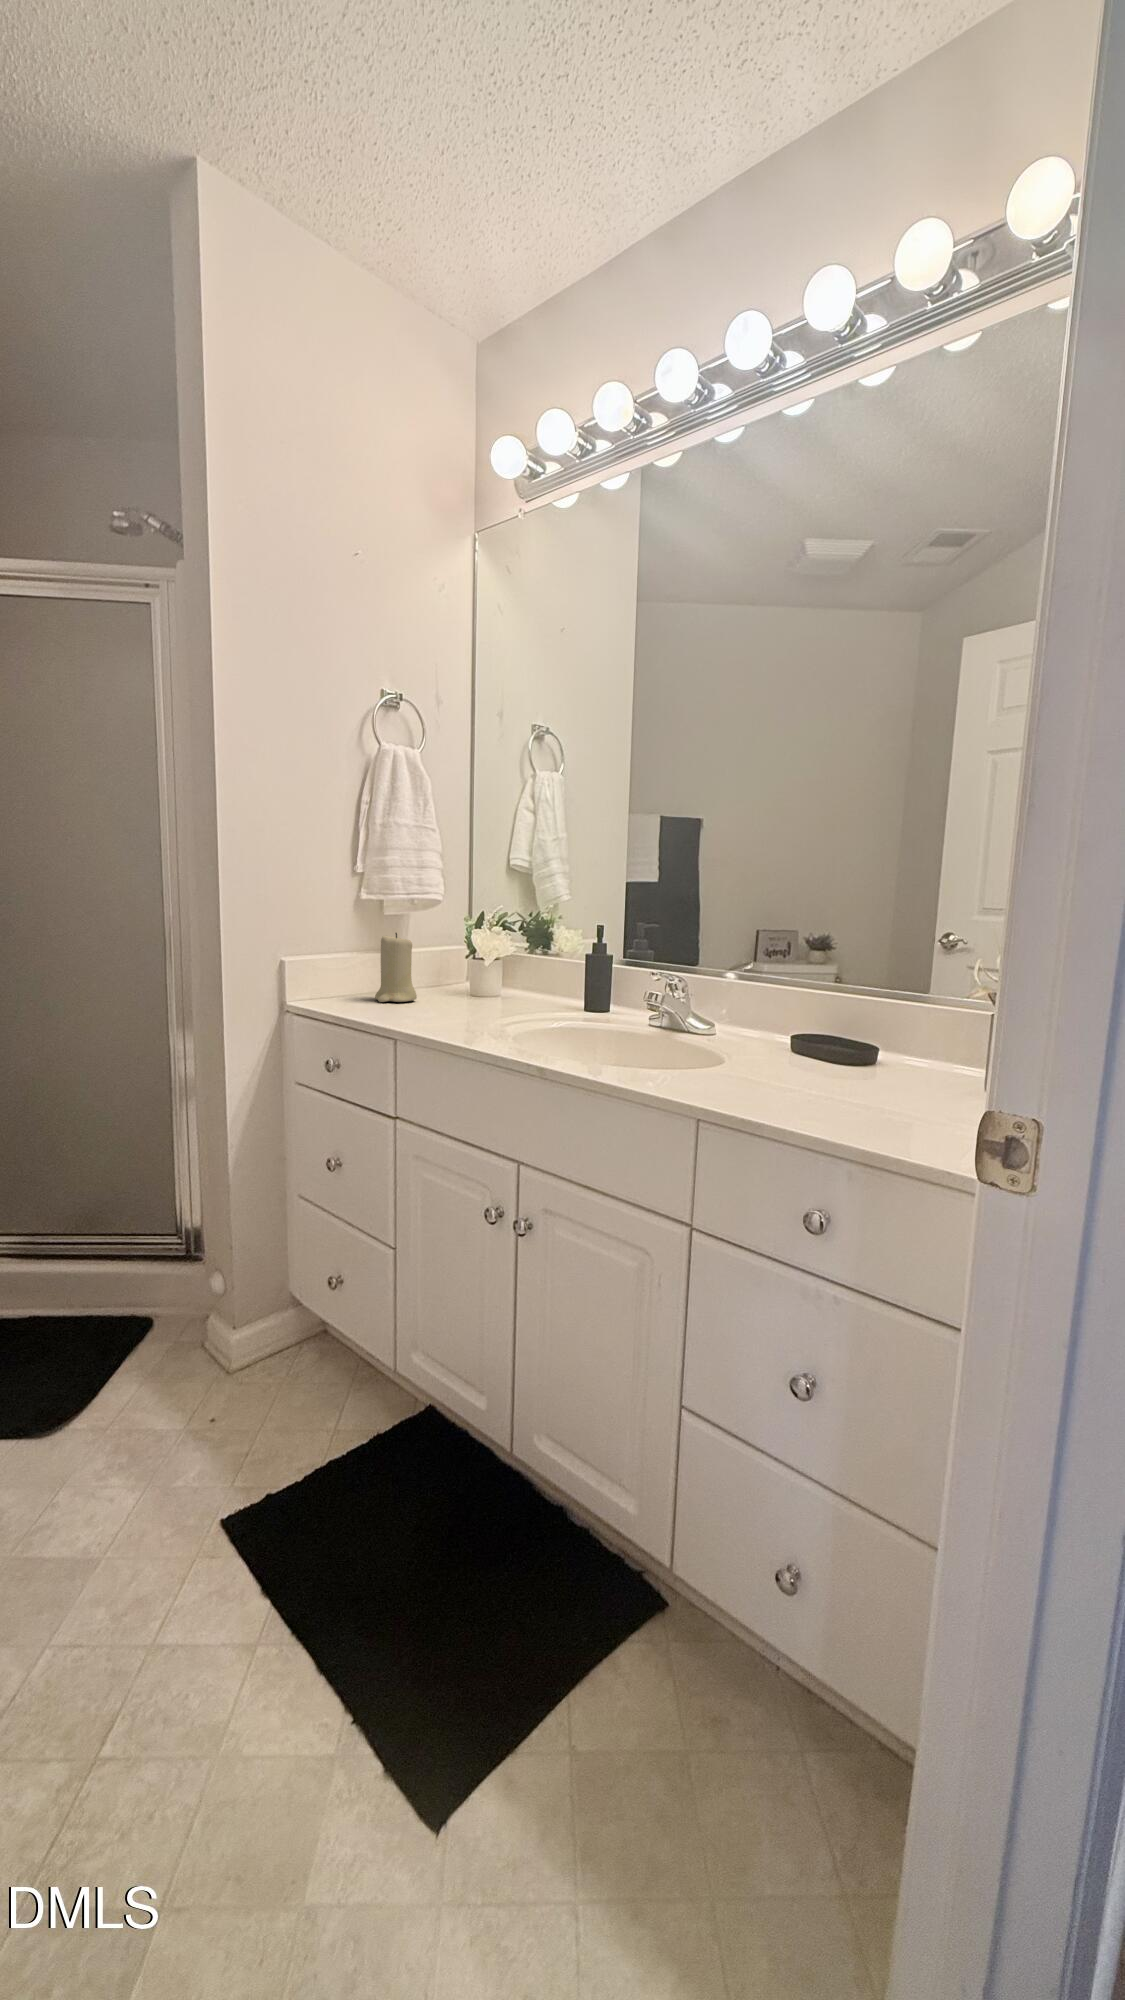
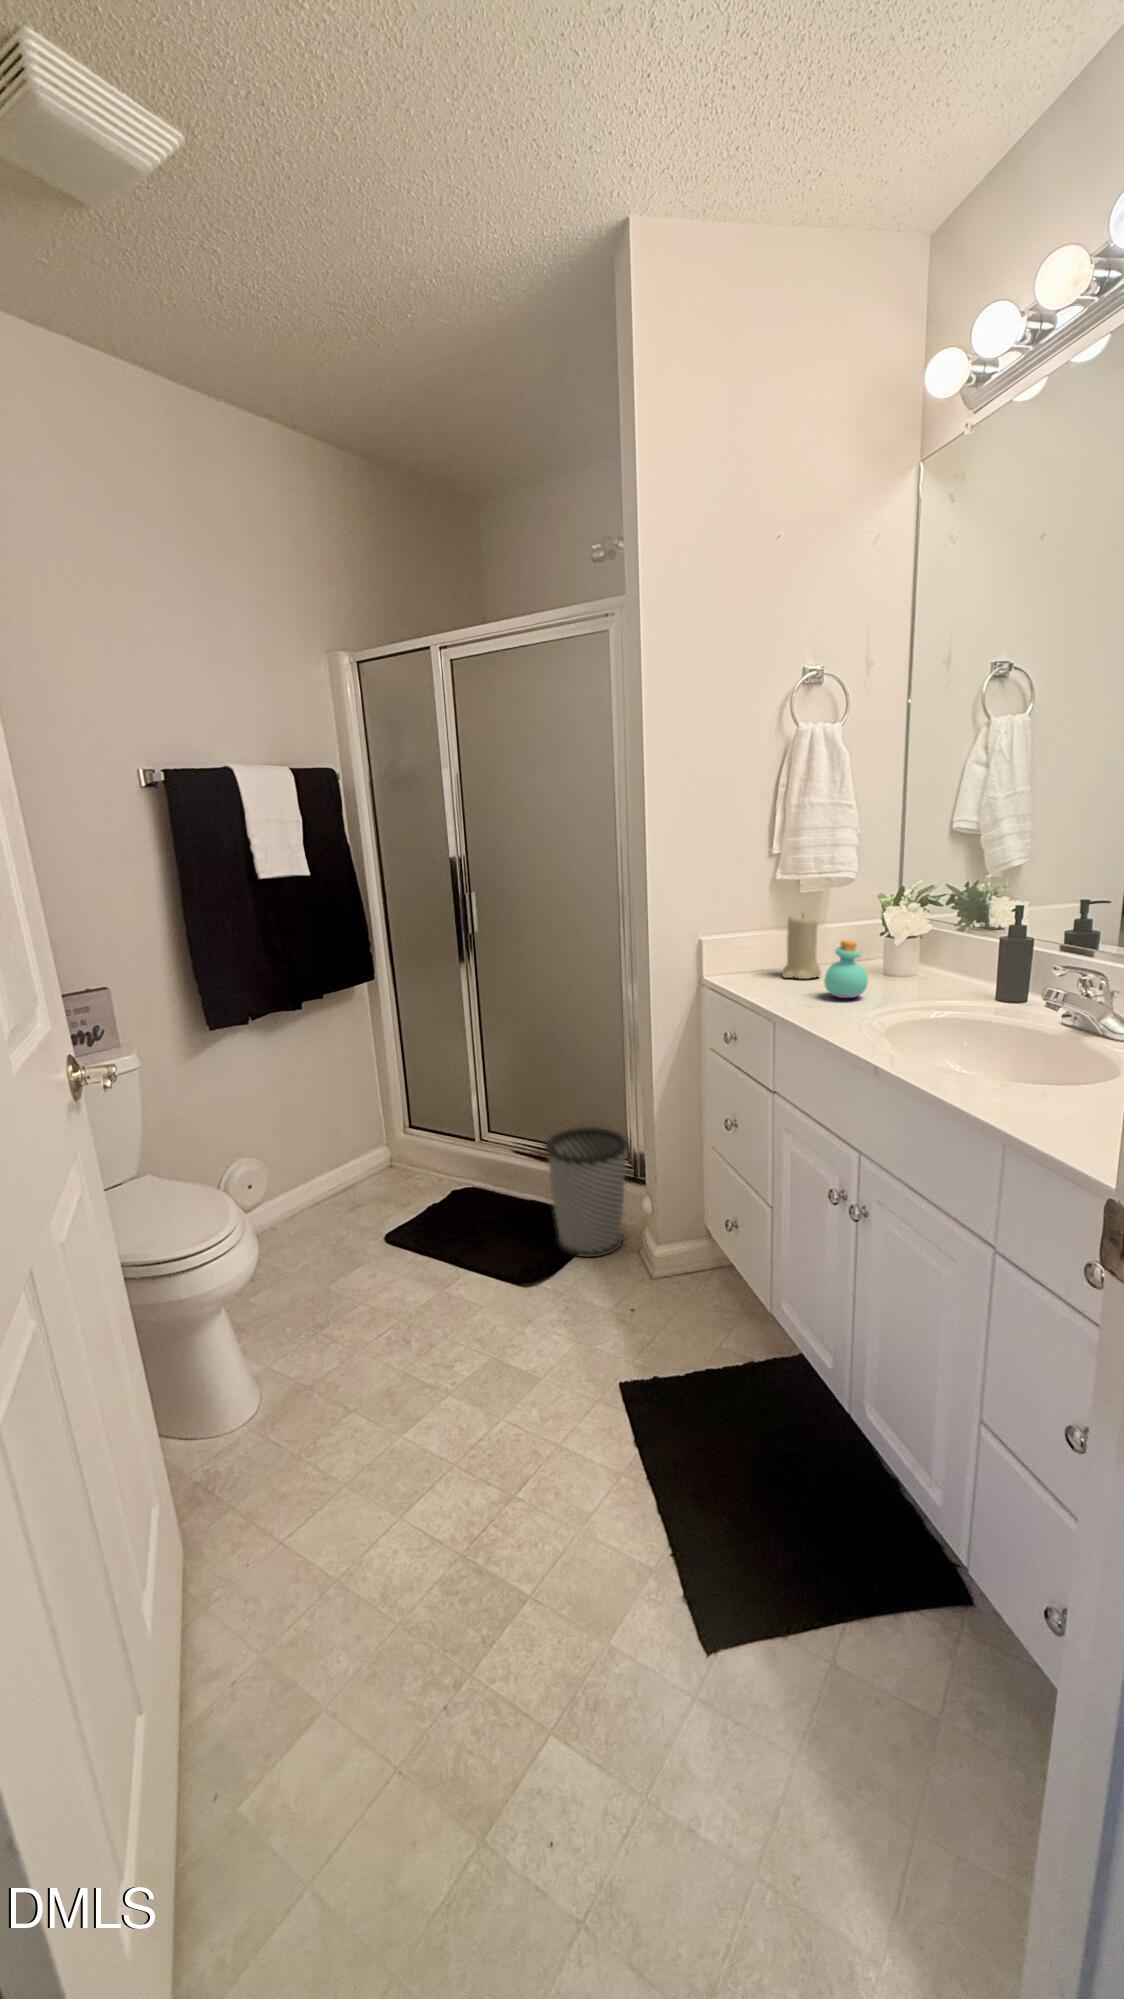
perfume bottle: none [434,955,478,1015] -> present [824,940,868,998]
wastebasket: none [67,1205,186,1376] -> present [545,1128,627,1257]

